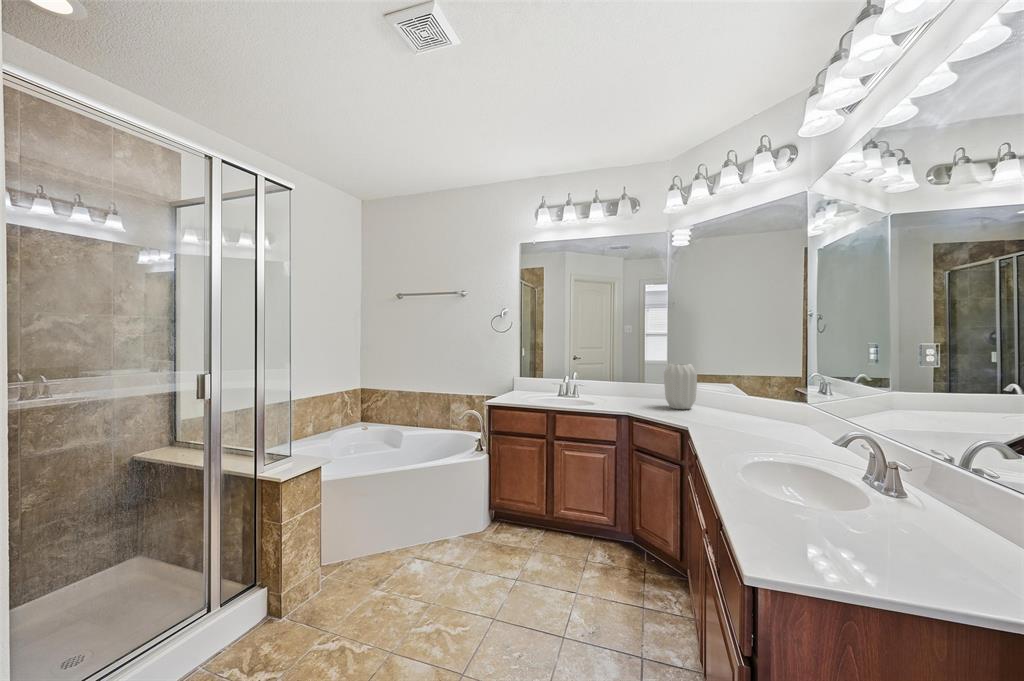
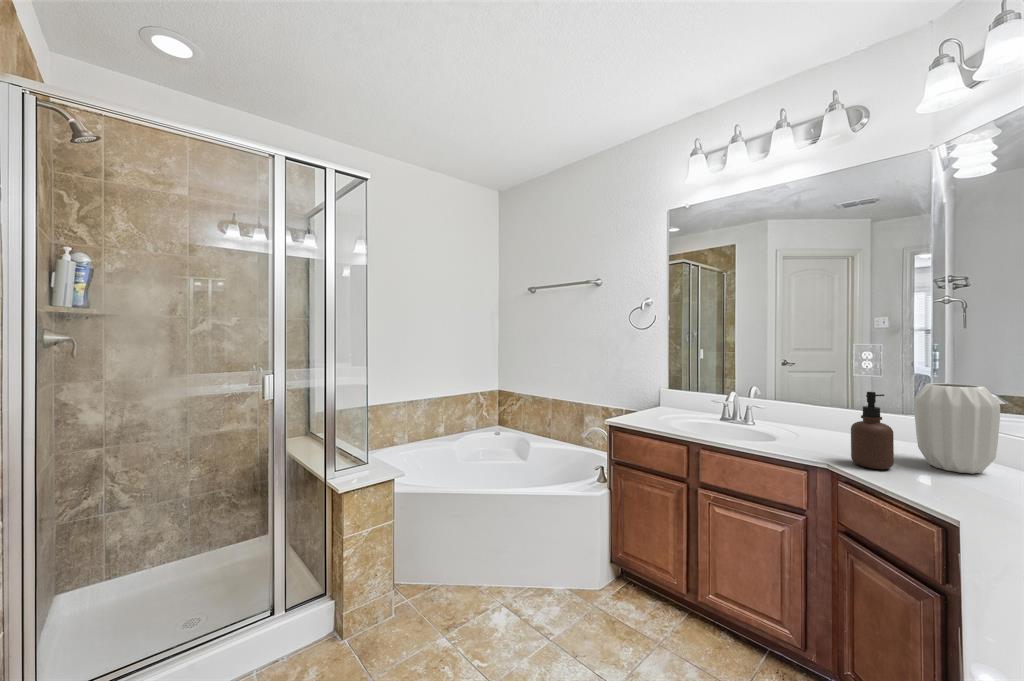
soap dispenser: none [638,369,657,411] -> present [851,392,894,469]

